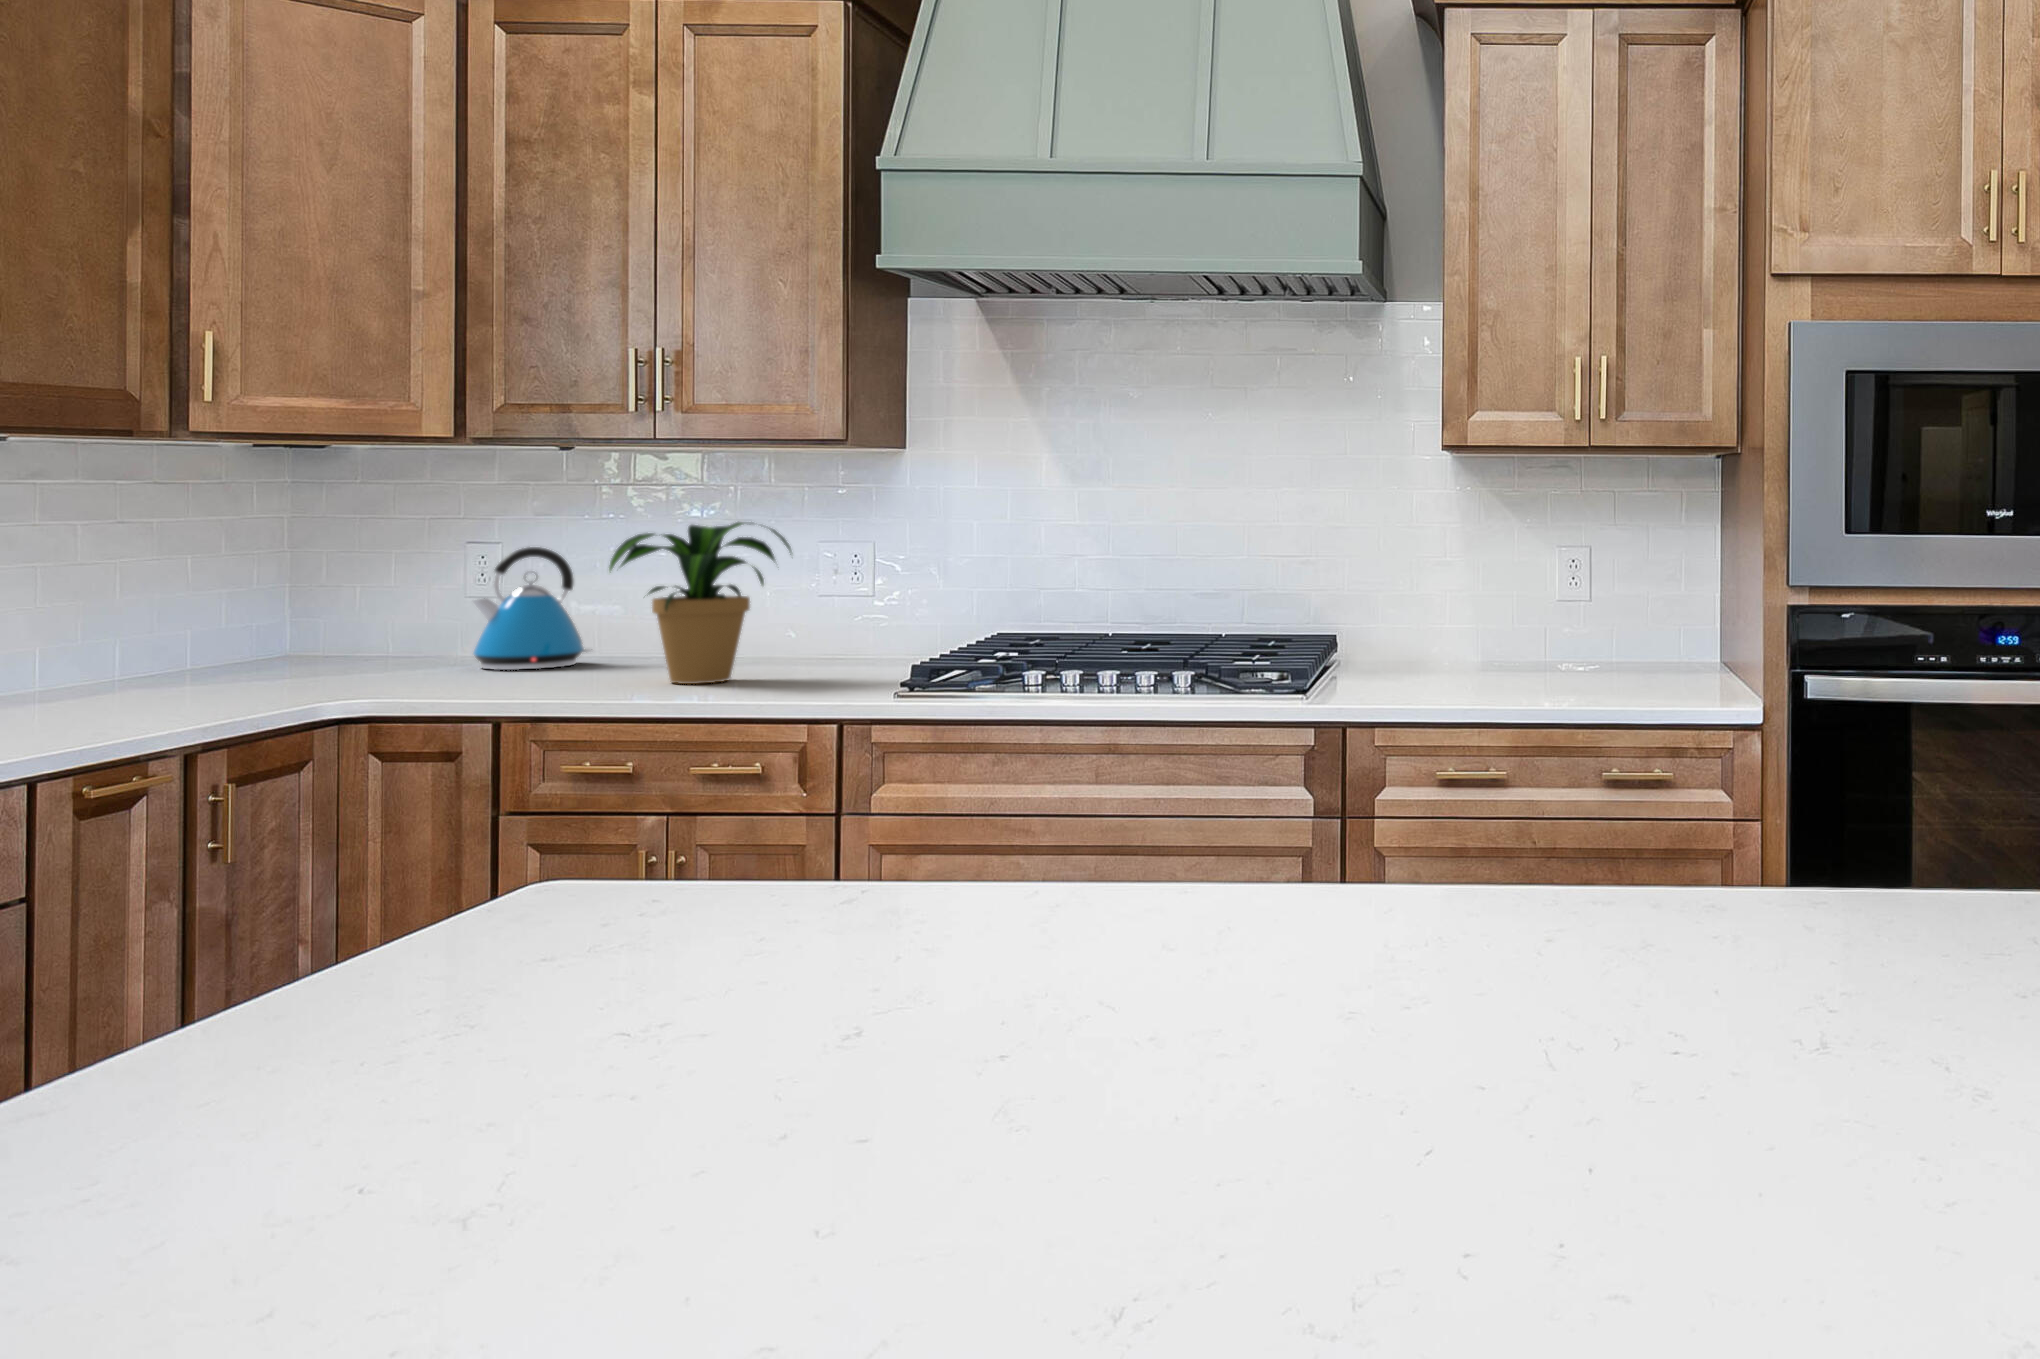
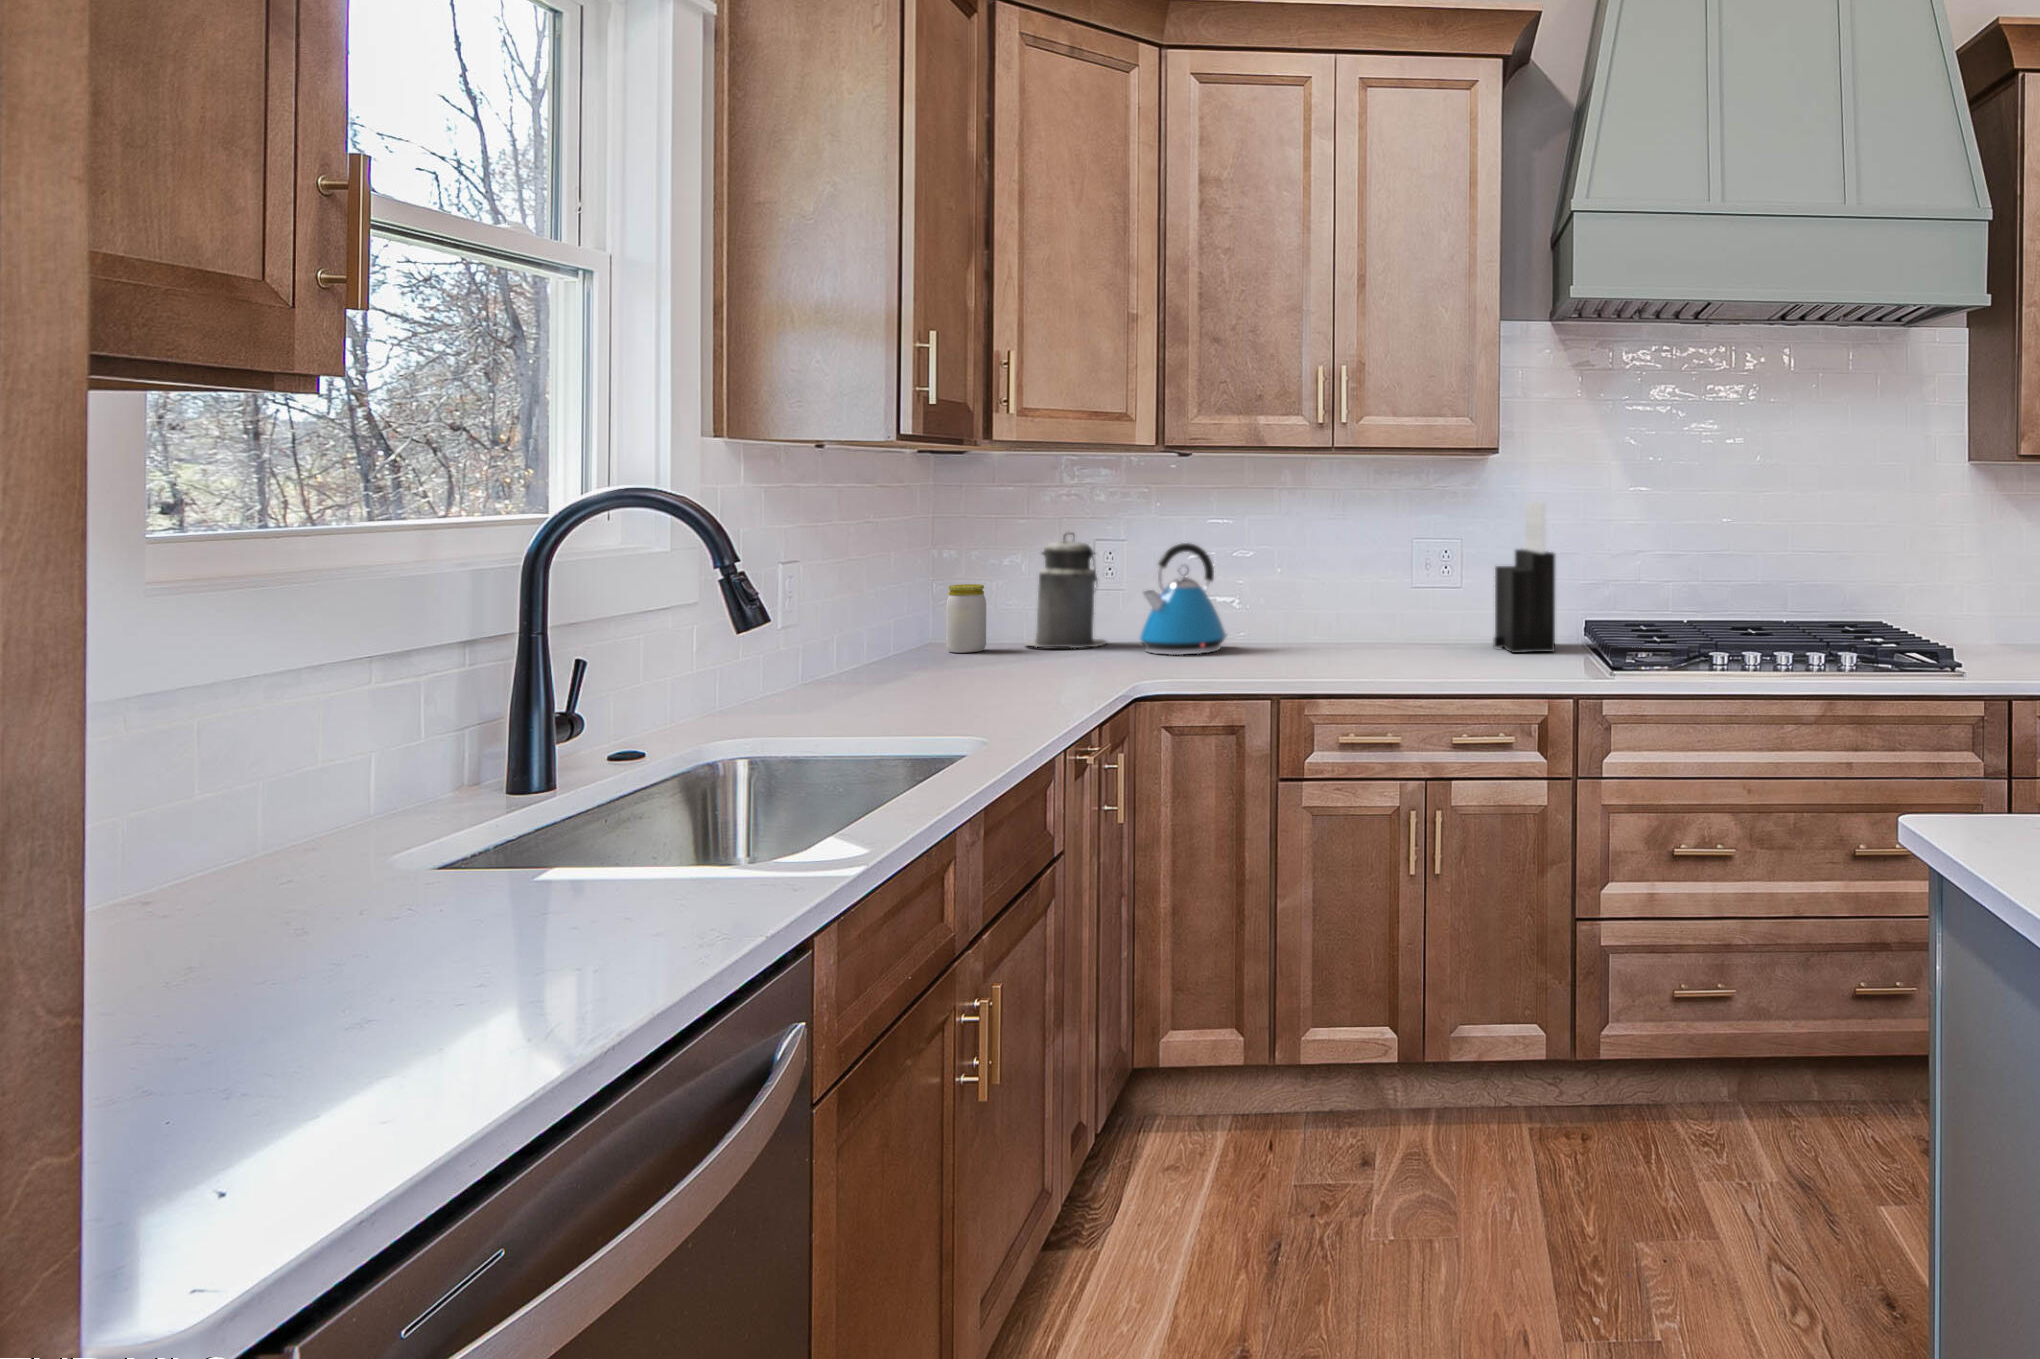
knife block: none [883,503,954,672] -> present [1494,502,1555,653]
potted plant: present [609,522,791,684] -> none [1311,522,1459,668]
canister: none [368,536,476,662] -> present [1026,533,1106,648]
jar: none [264,592,317,666] -> present [946,584,986,653]

